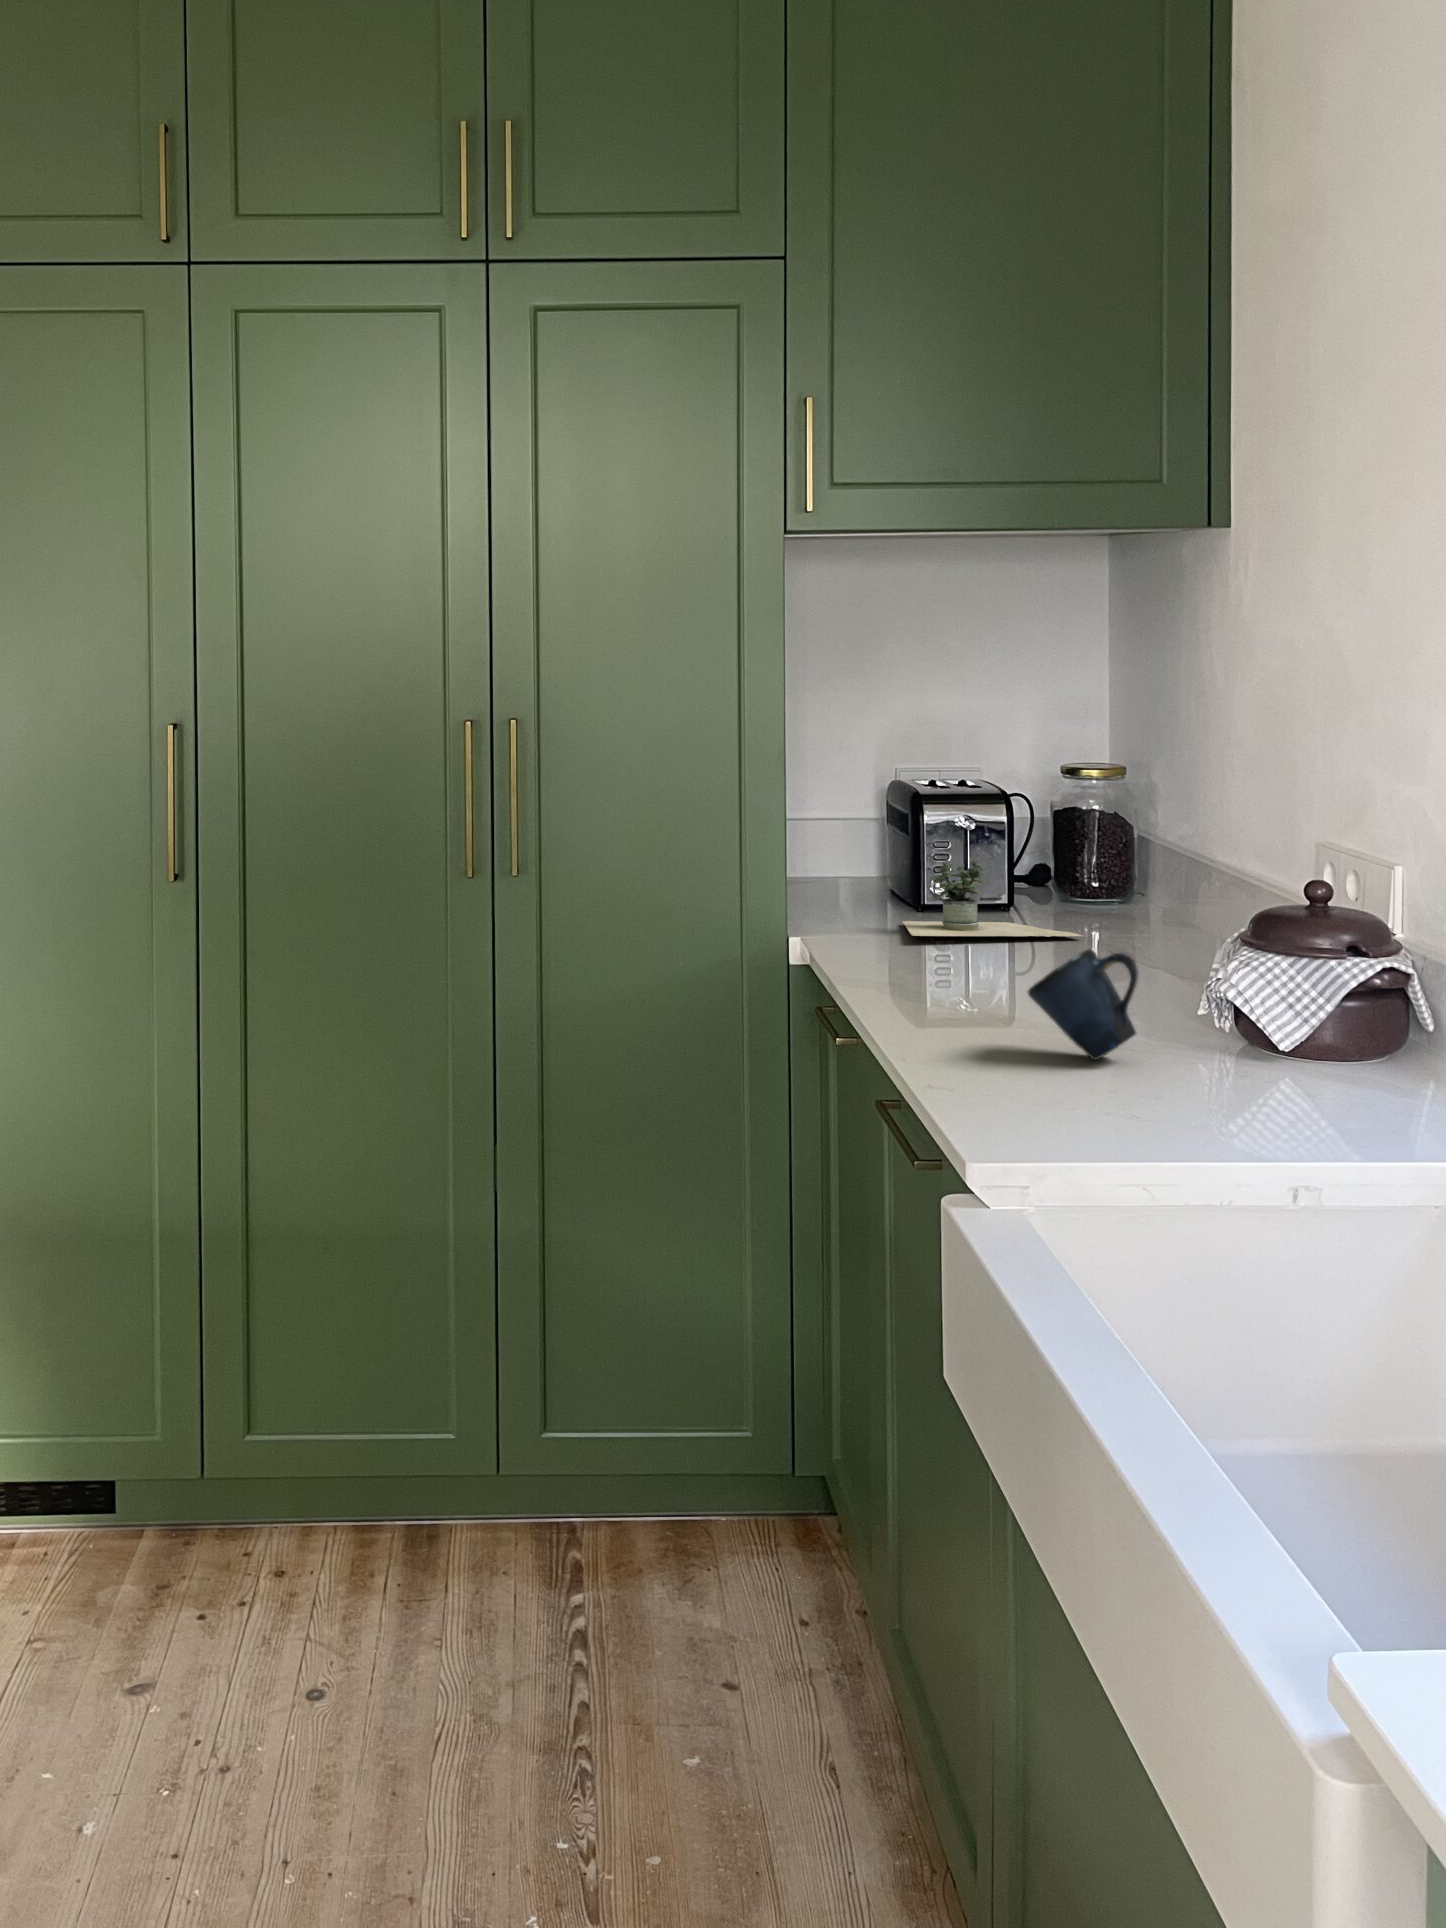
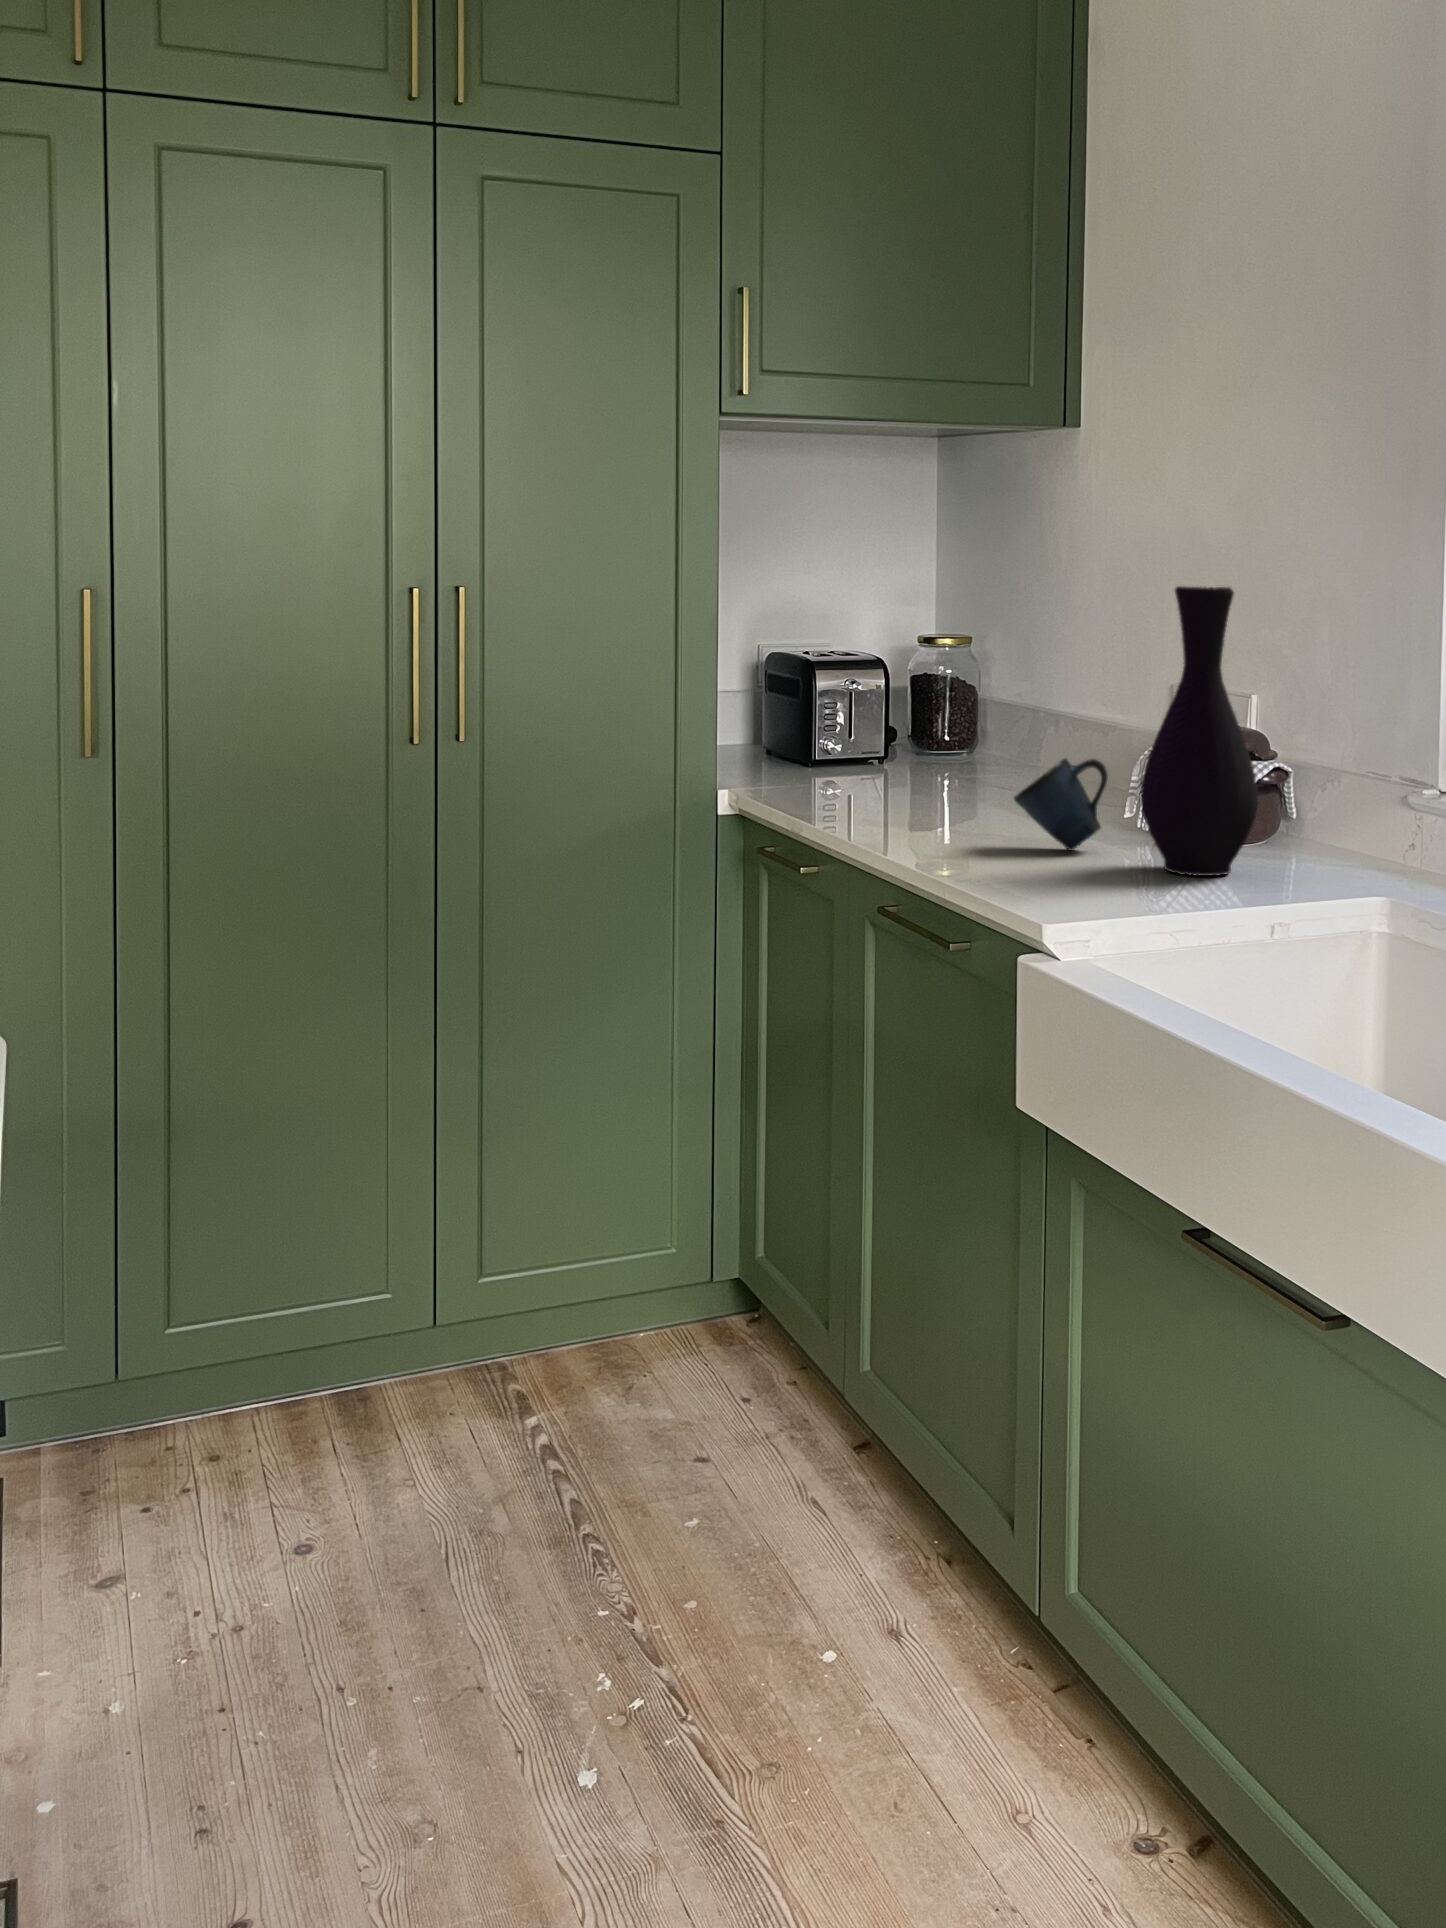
vase: none [1154,754,1307,1115] -> present [1140,586,1259,876]
potted plant: present [903,859,1144,937] -> none [807,712,1016,779]

